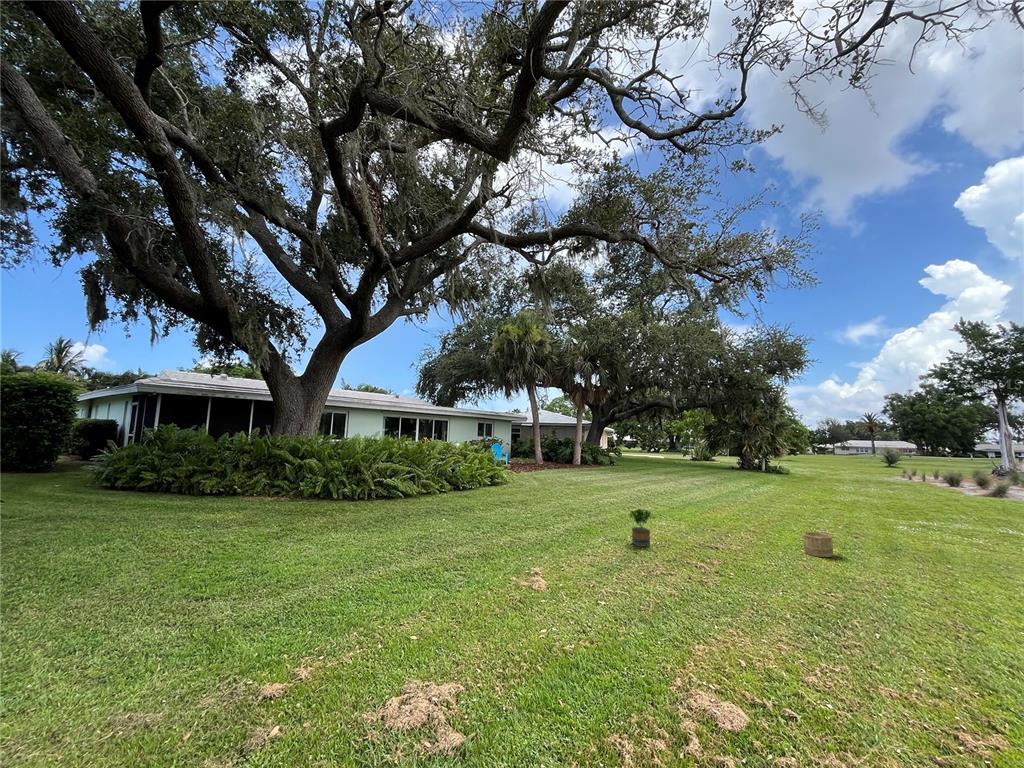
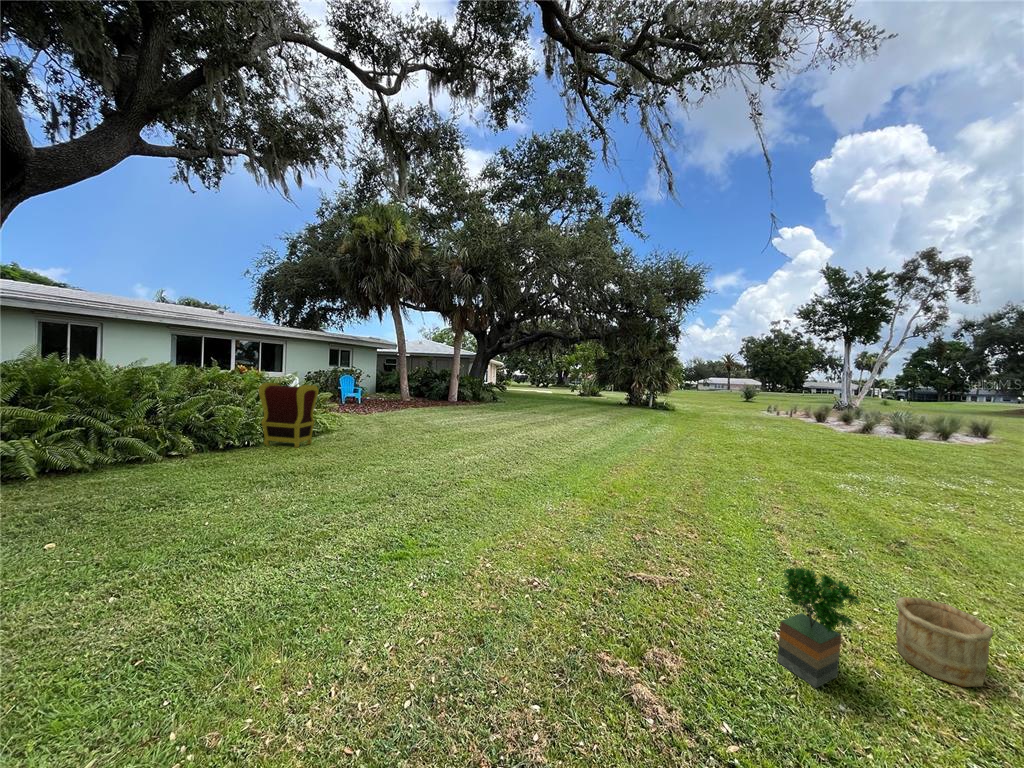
armchair: none [479,449,510,489] -> present [259,383,318,448]
potted tree: present [630,509,653,547] -> present [777,567,861,688]

